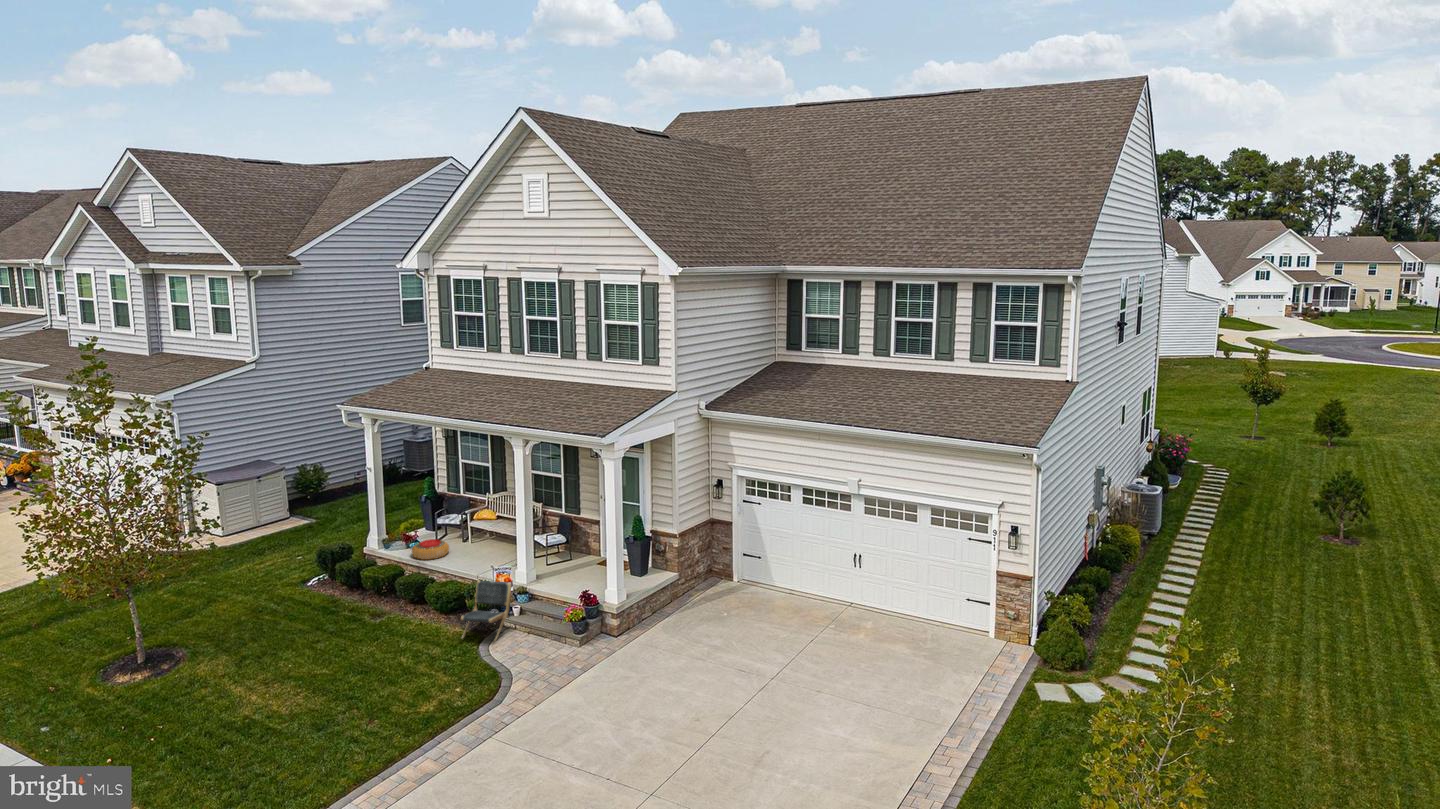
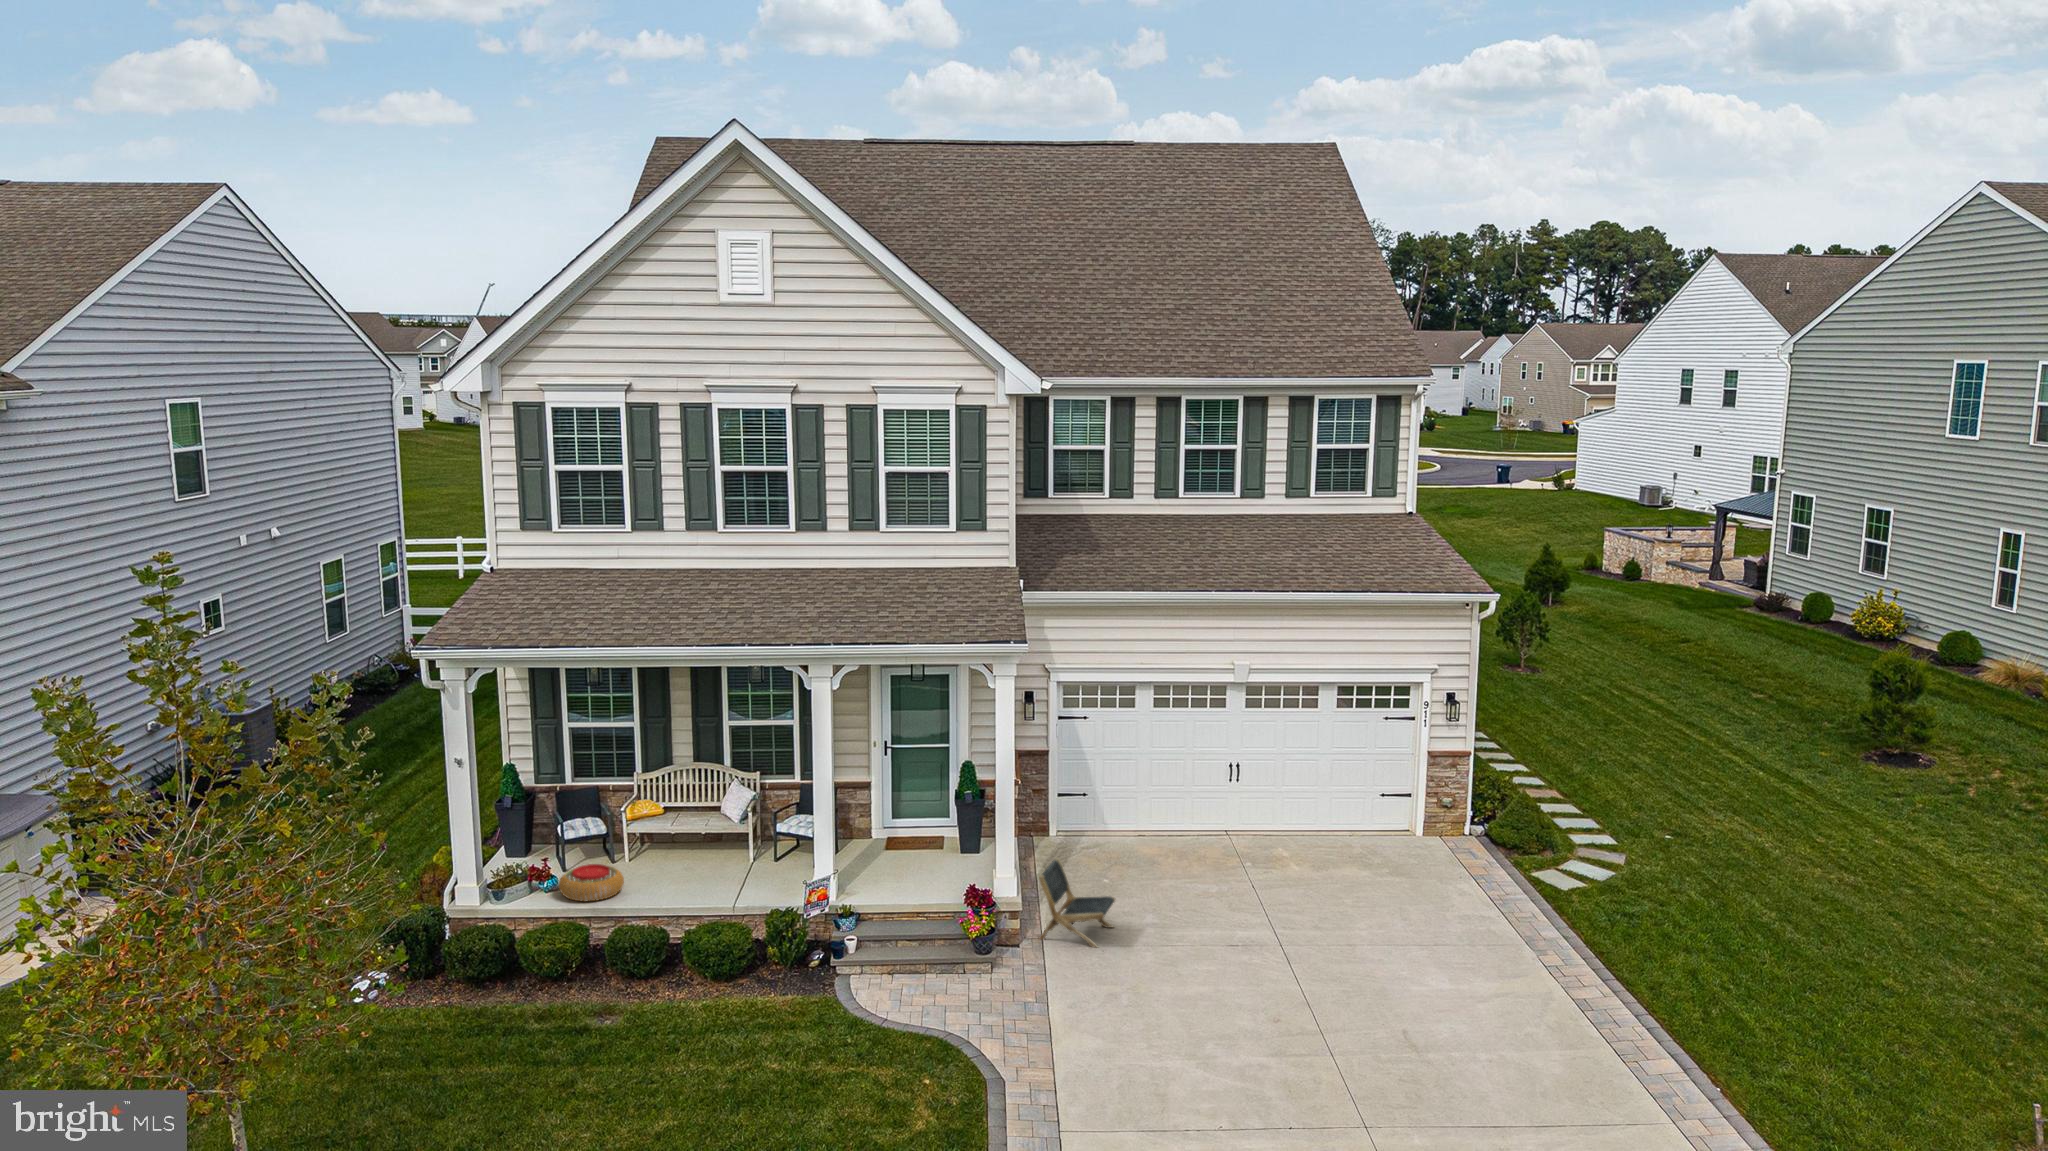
lounge chair: present [461,580,512,641] -> present [1039,858,1115,948]

